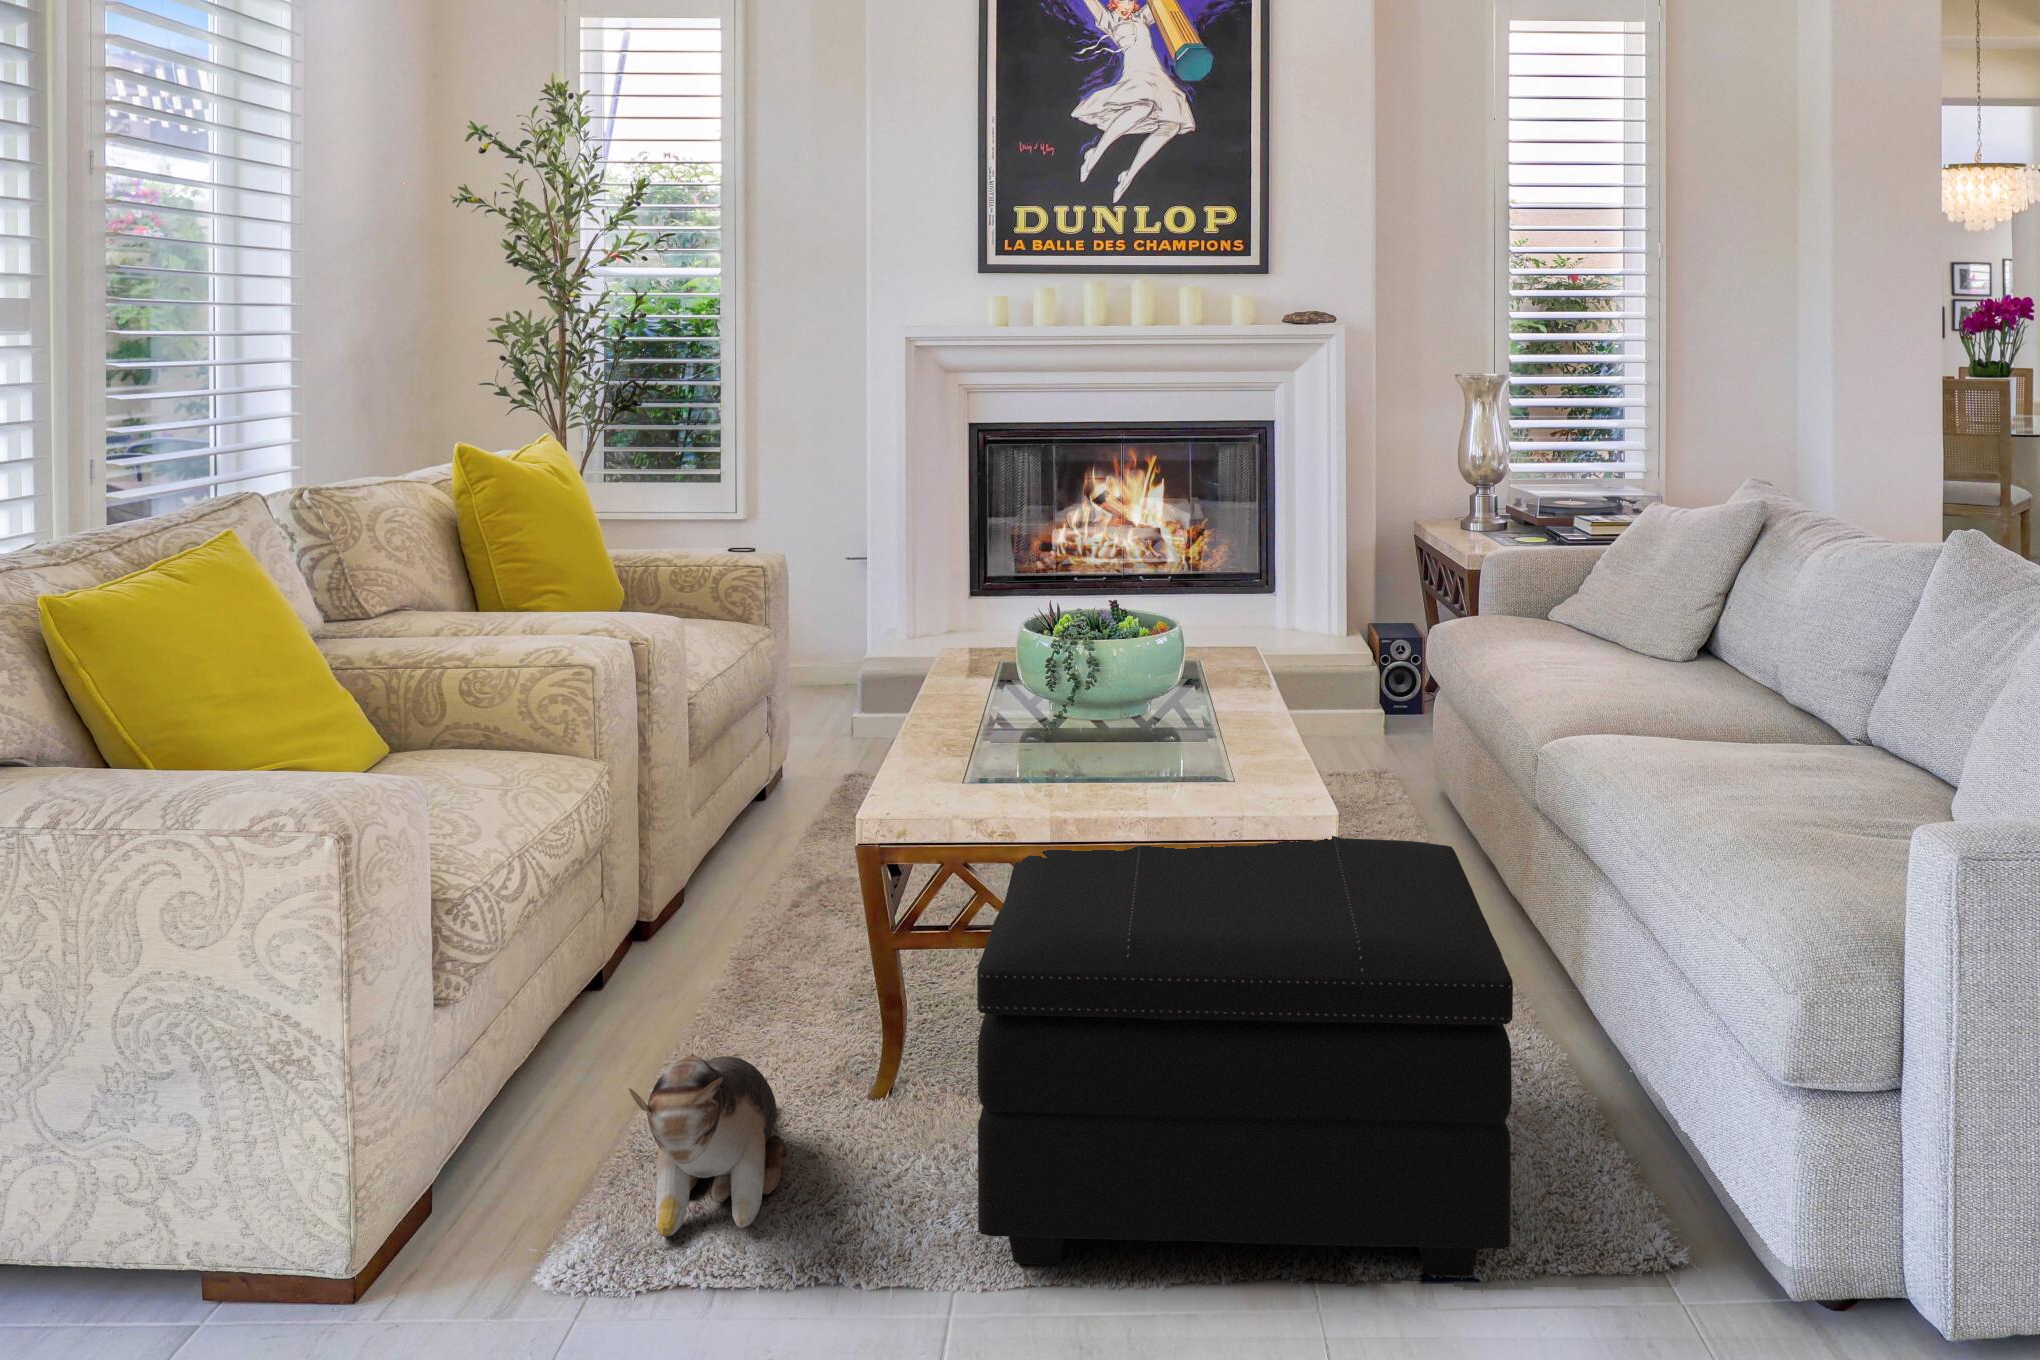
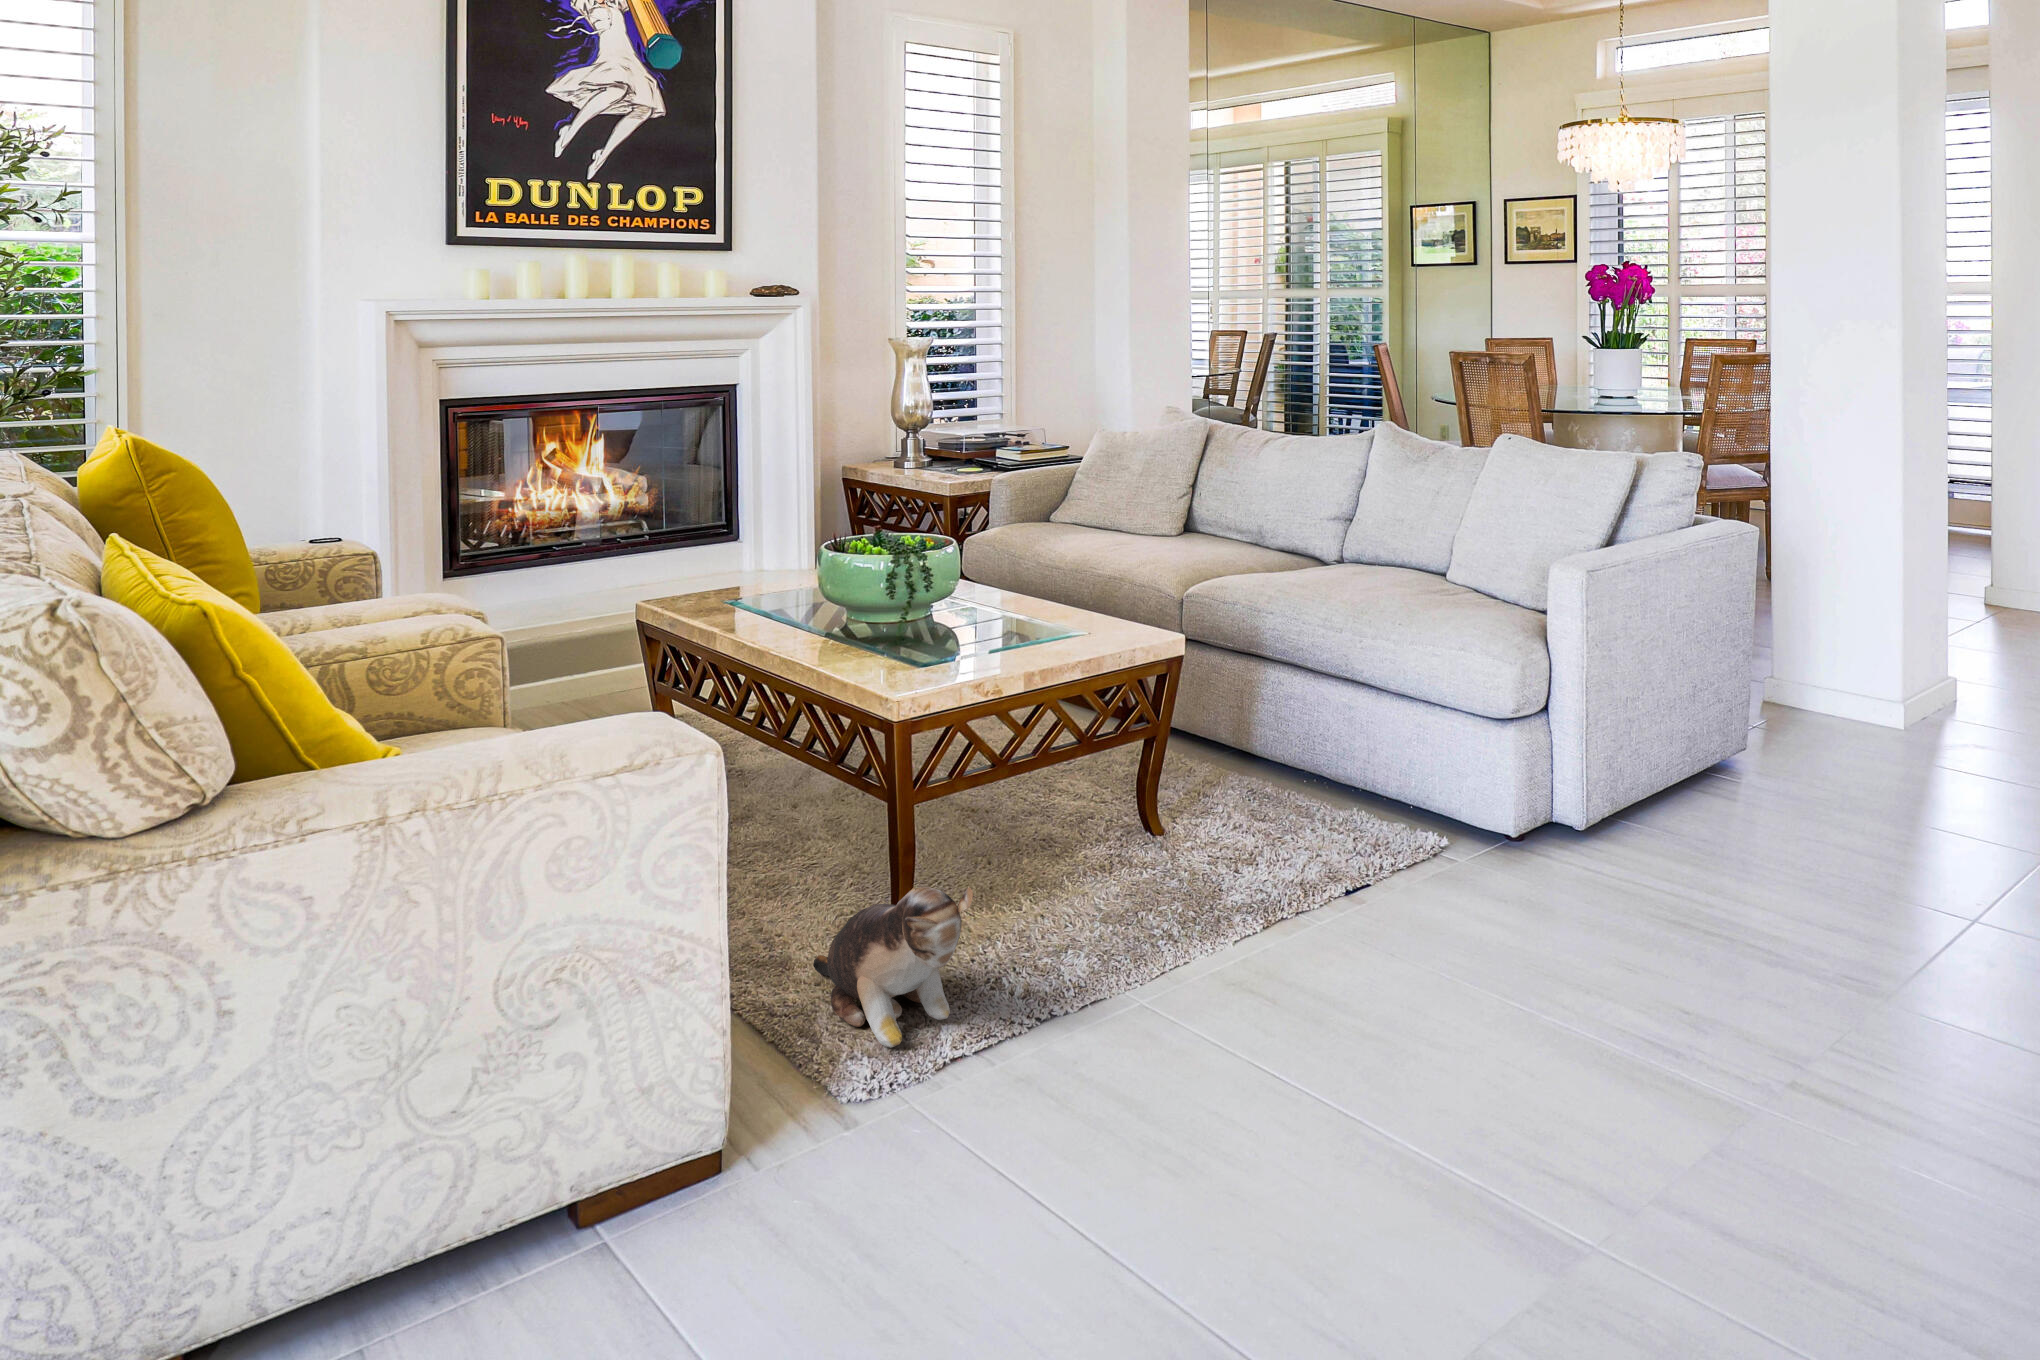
footstool: present [977,836,1513,1276] -> none [996,643,1394,963]

